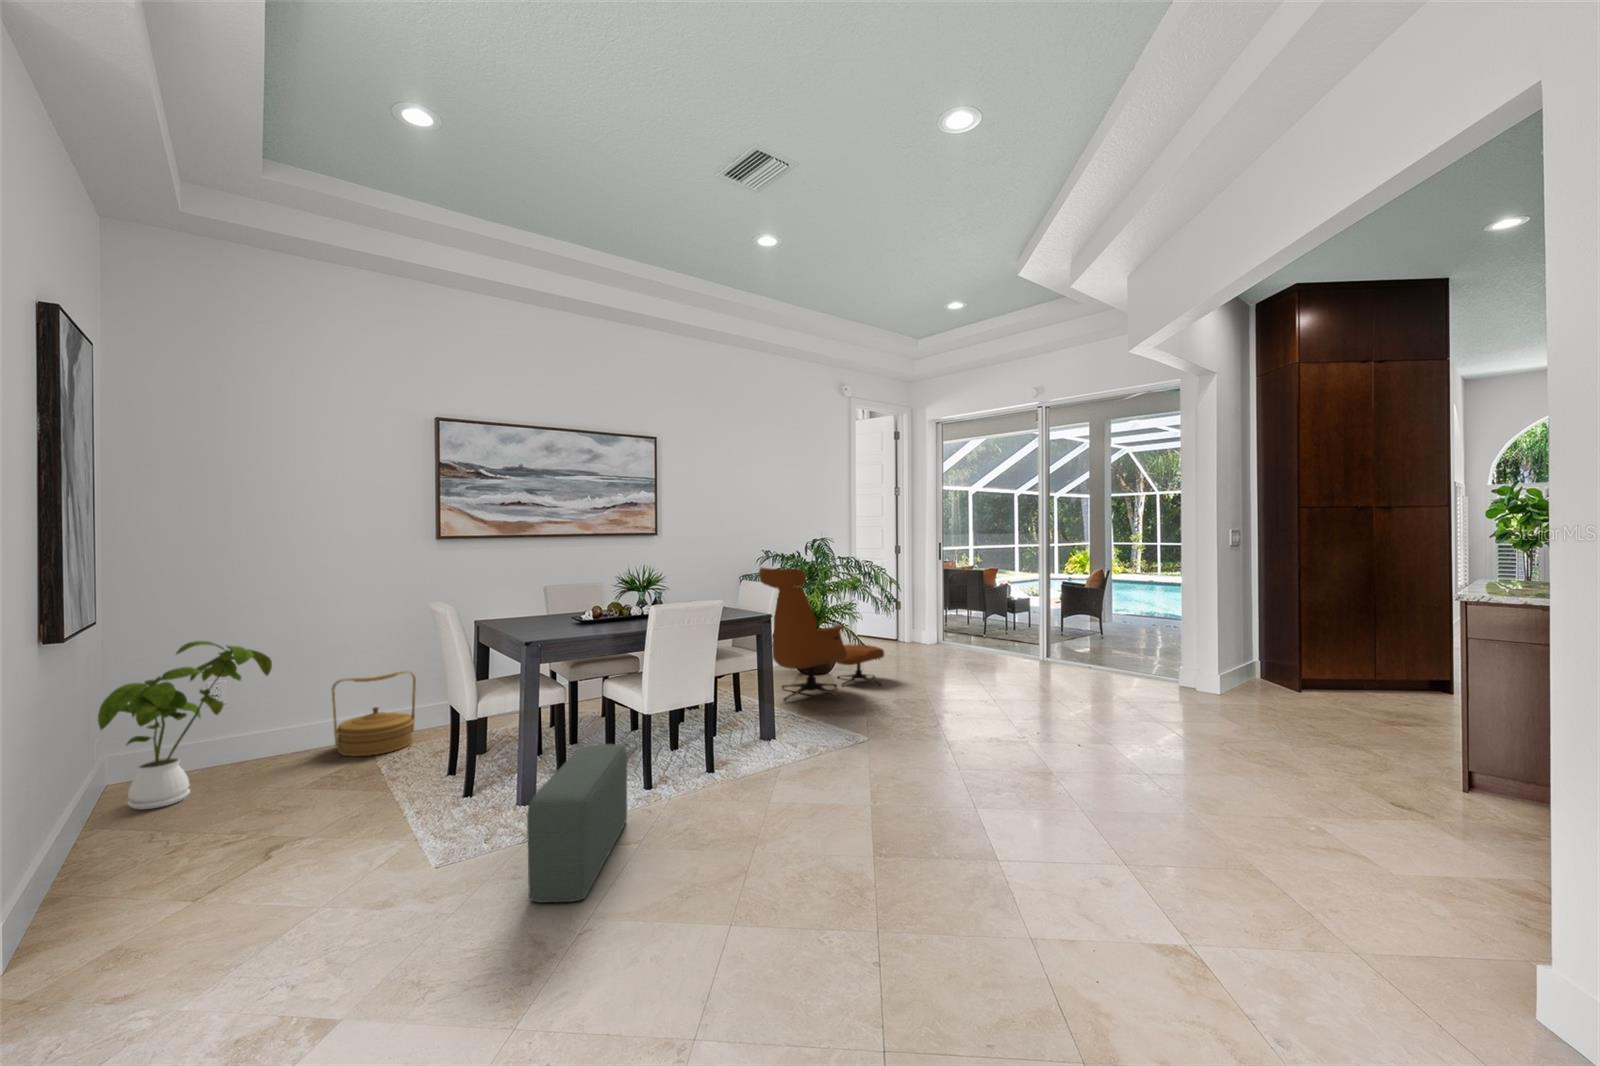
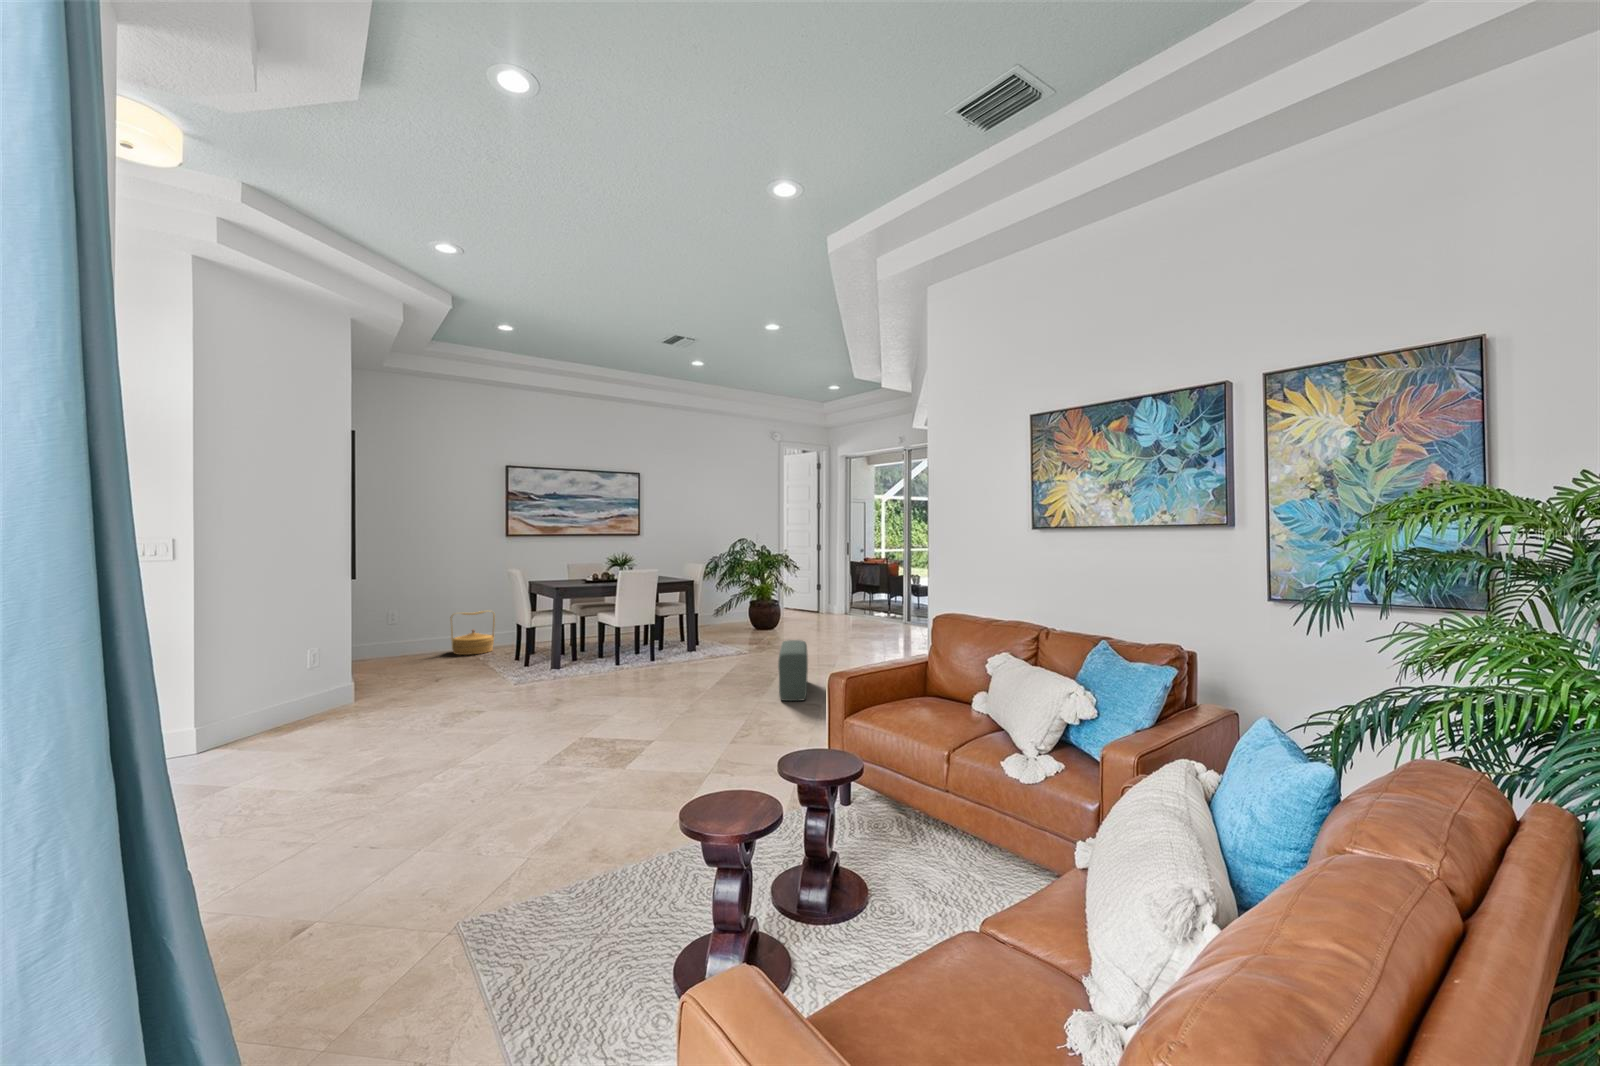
lounge chair: present [759,568,884,701] -> none [699,555,784,637]
house plant: present [98,641,272,809] -> none [345,587,423,670]
pouf: present [527,744,627,902] -> present [778,640,808,701]

